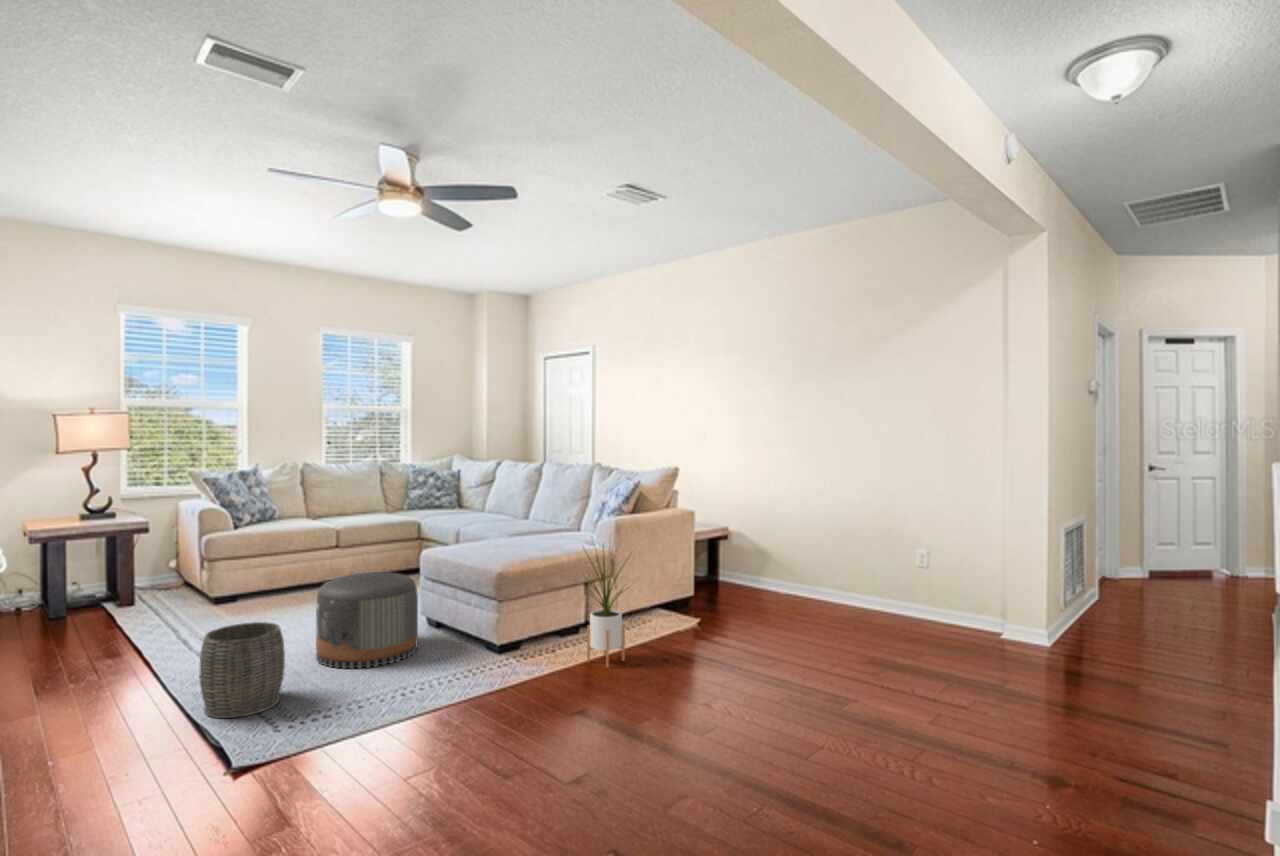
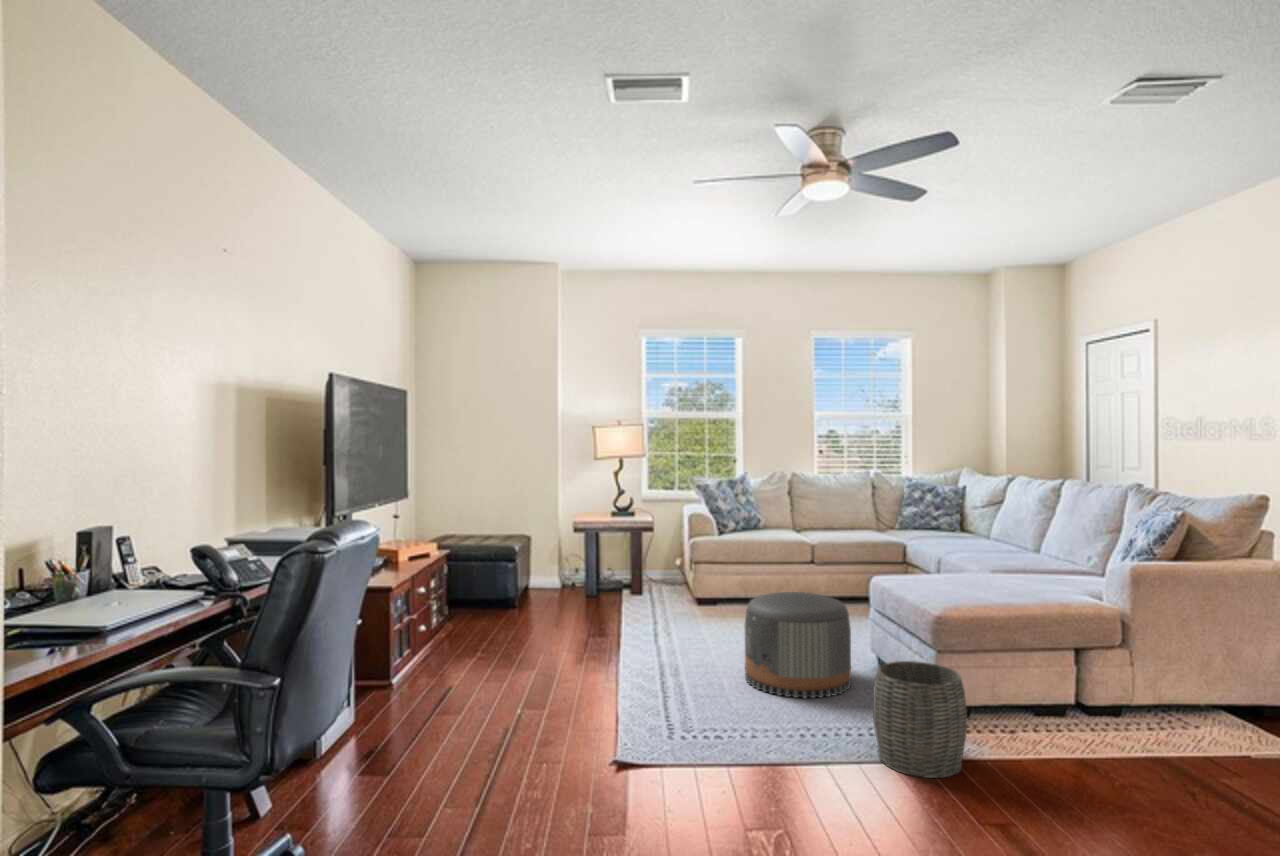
house plant: present [586,547,632,668] -> none [1034,582,1149,779]
woven basket: present [200,622,285,718] -> present [873,661,967,778]

